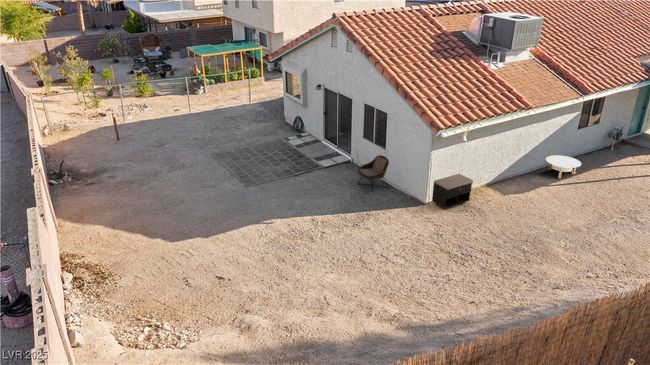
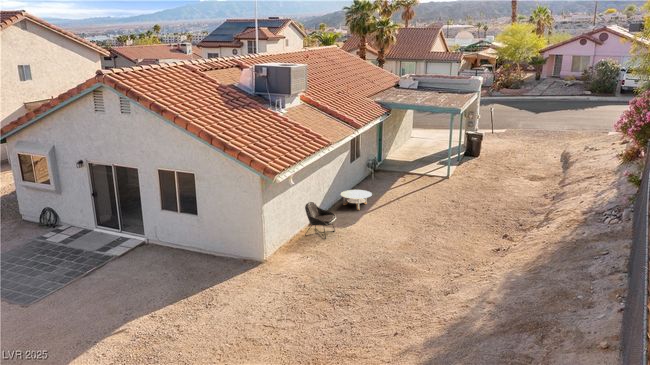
lounge chair: present [357,155,389,190] -> present [305,202,337,239]
storage bench: present [432,174,473,209] -> none [270,222,306,262]

